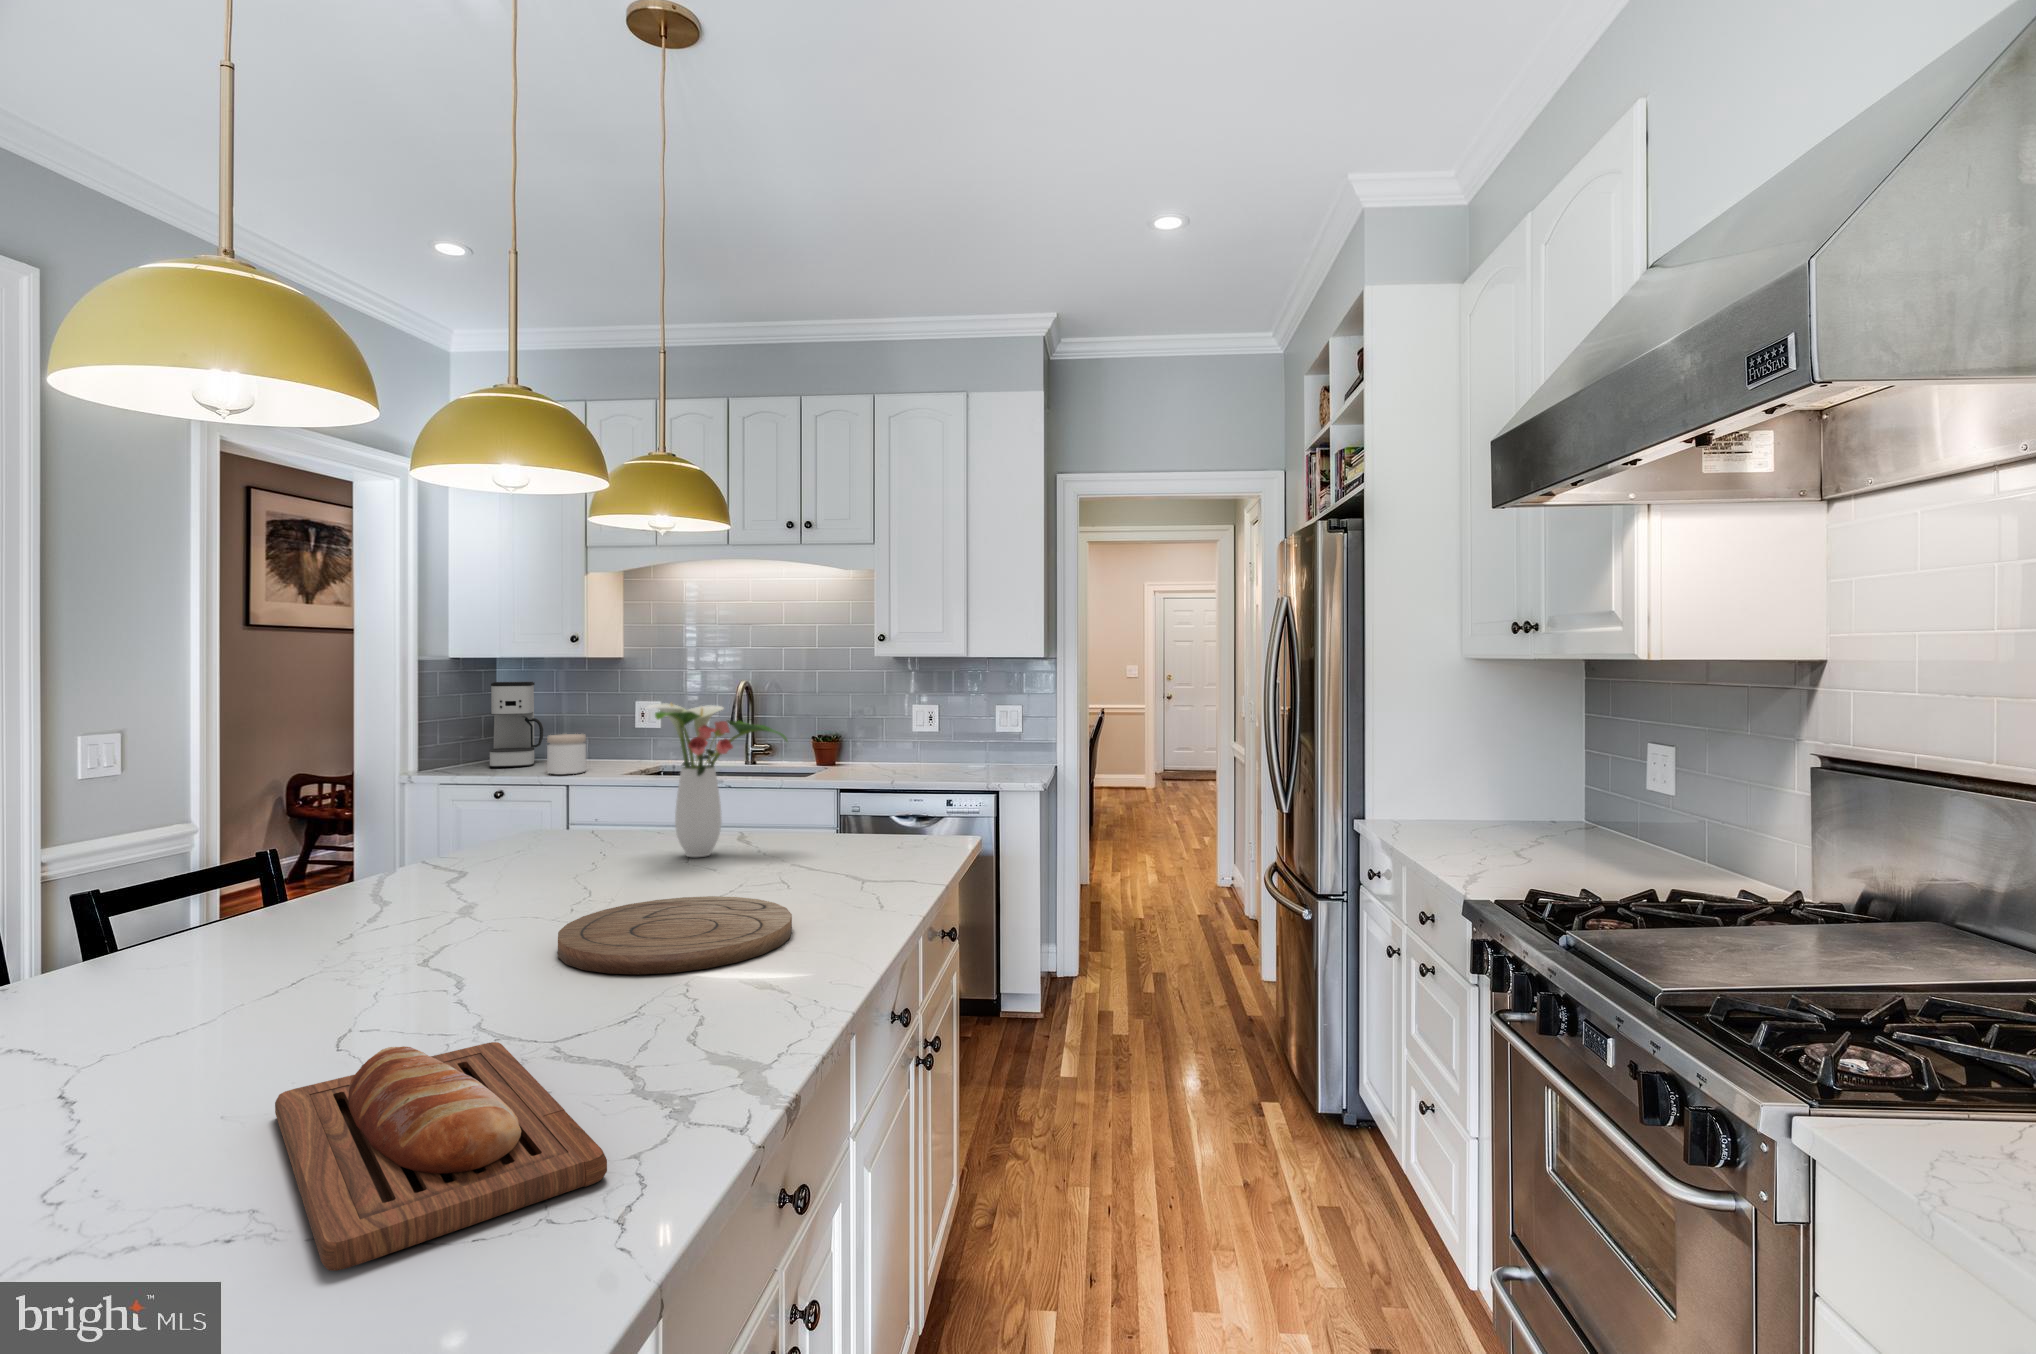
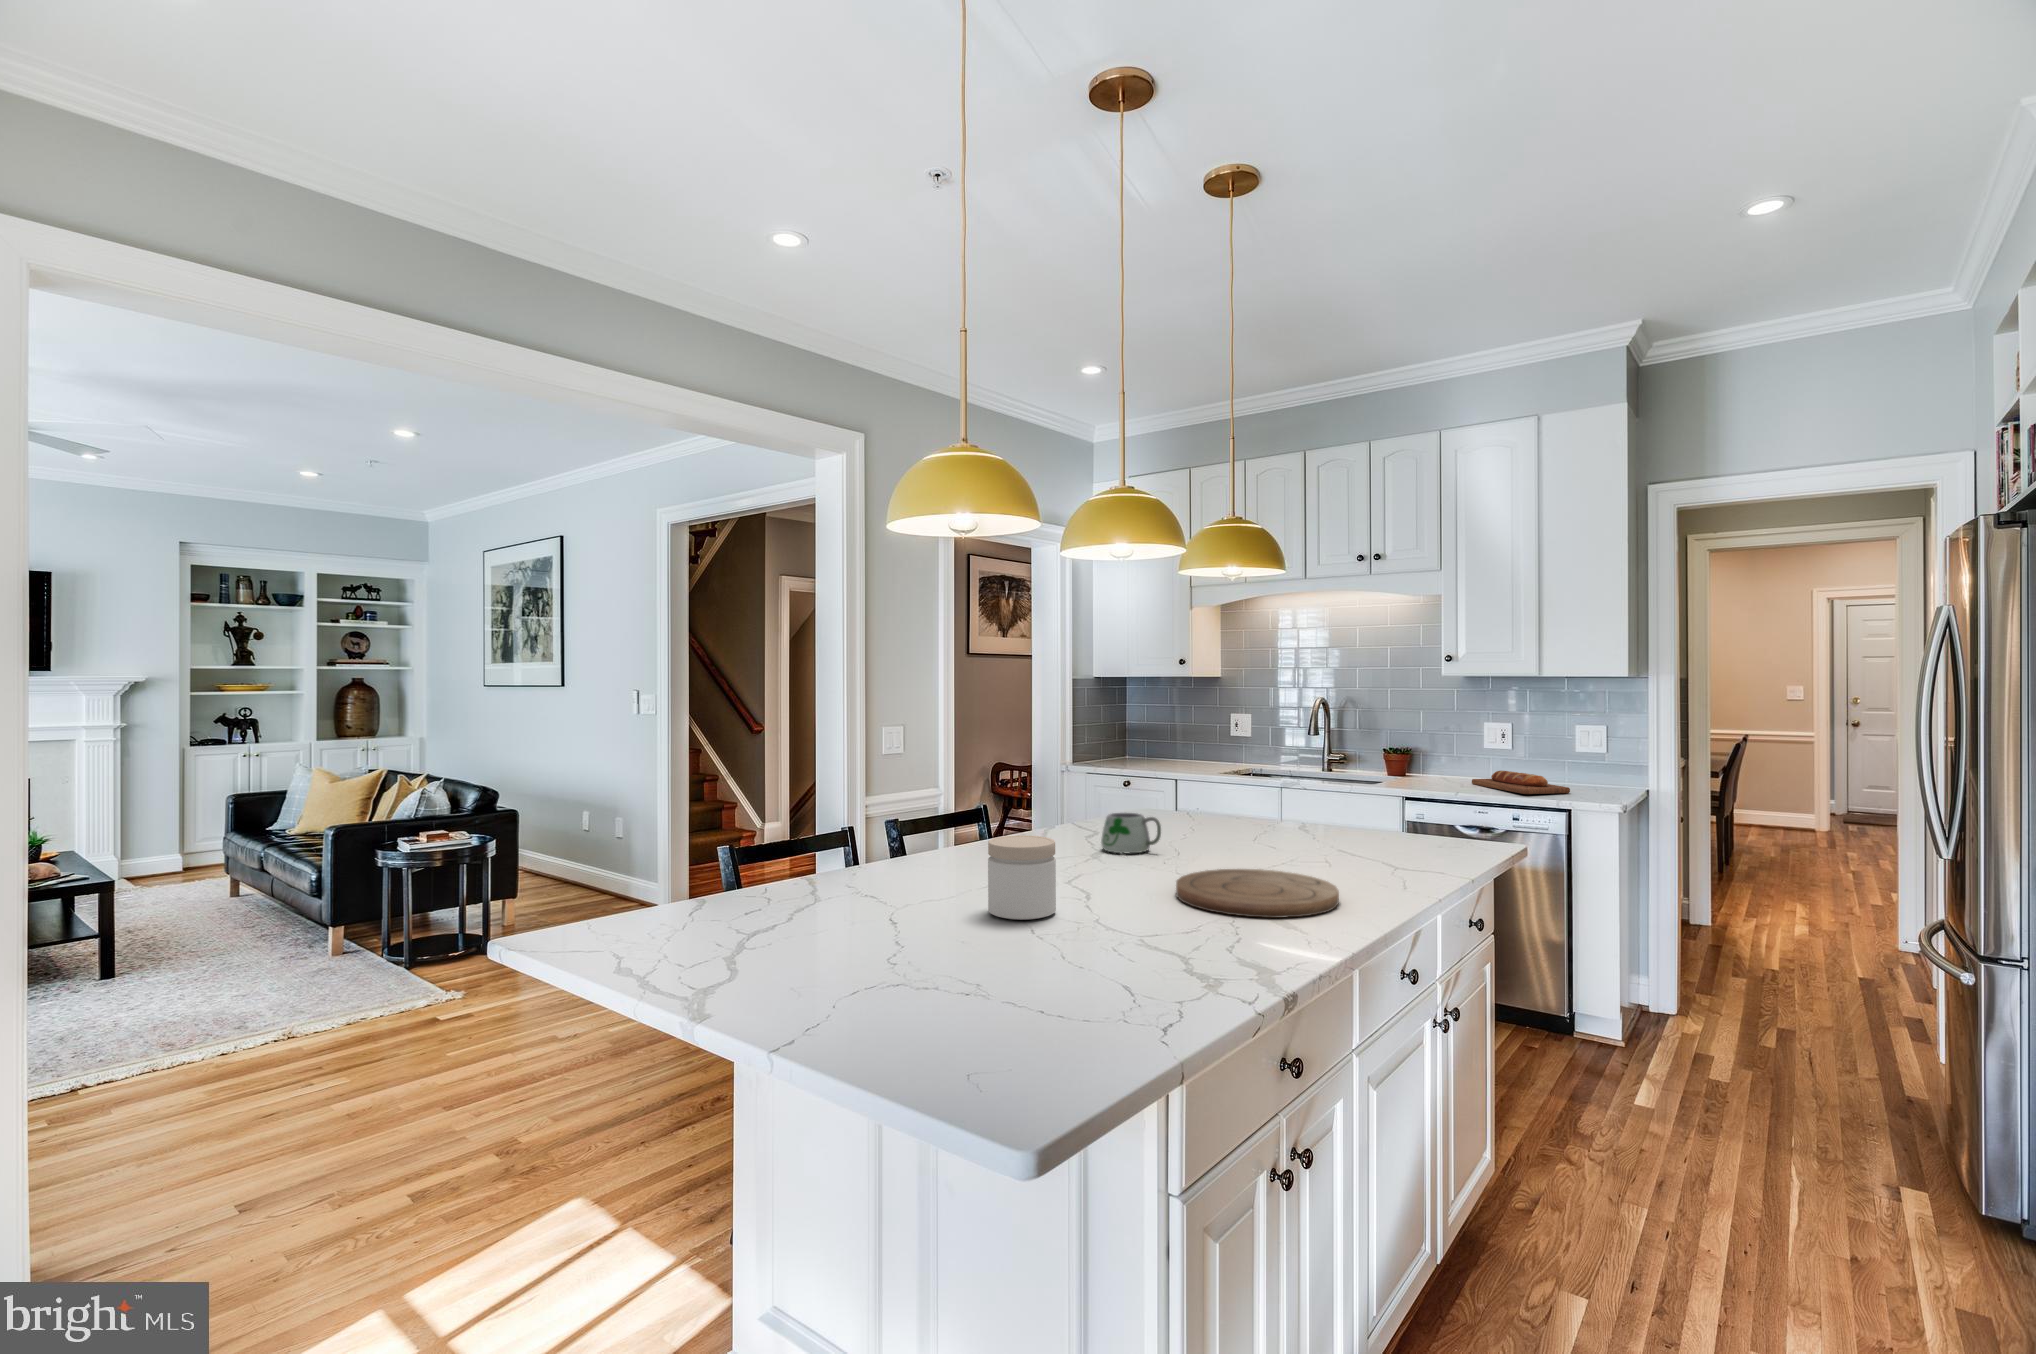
coffee maker: present [489,682,543,767] -> none [1121,696,1159,763]
flower arrangement: present [646,703,787,857] -> none [1234,722,1346,843]
jar: present [547,734,586,774] -> present [988,835,1056,920]
mug: none [440,836,537,903] -> present [1101,813,1161,856]
bread loaf: present [275,1042,607,1271] -> present [1472,771,1570,794]

